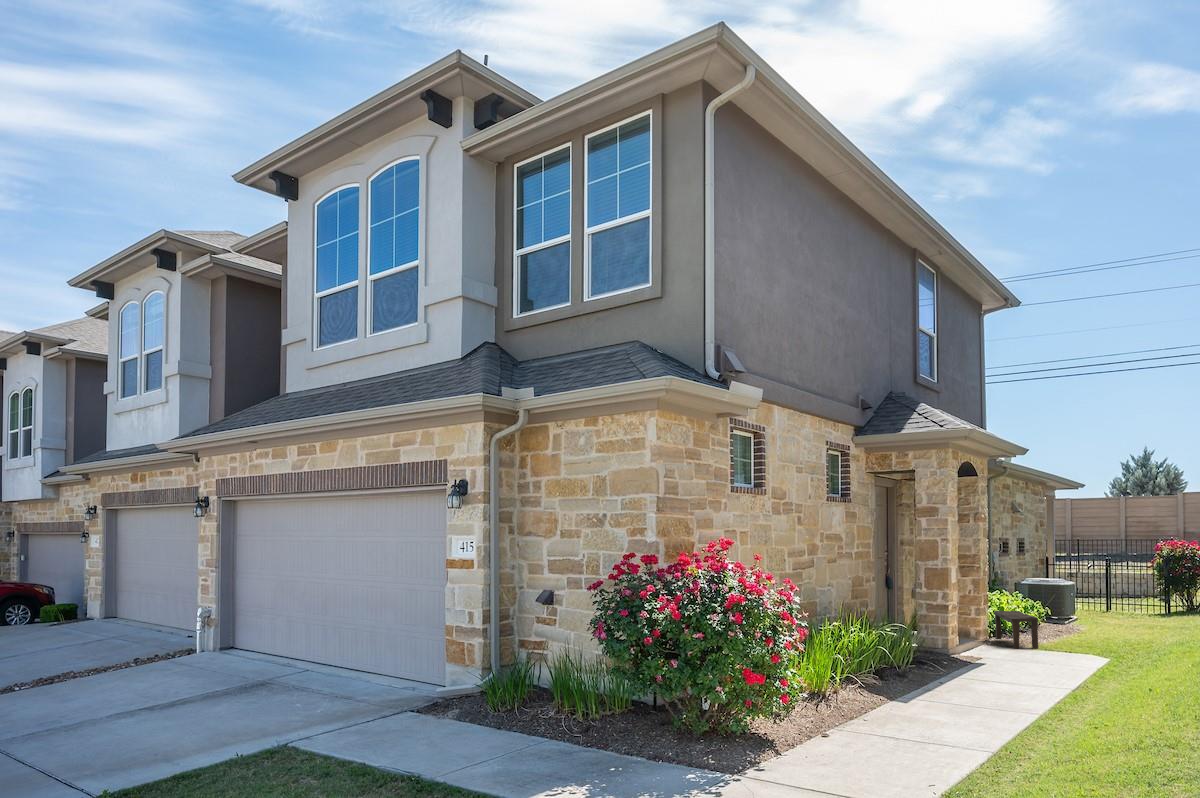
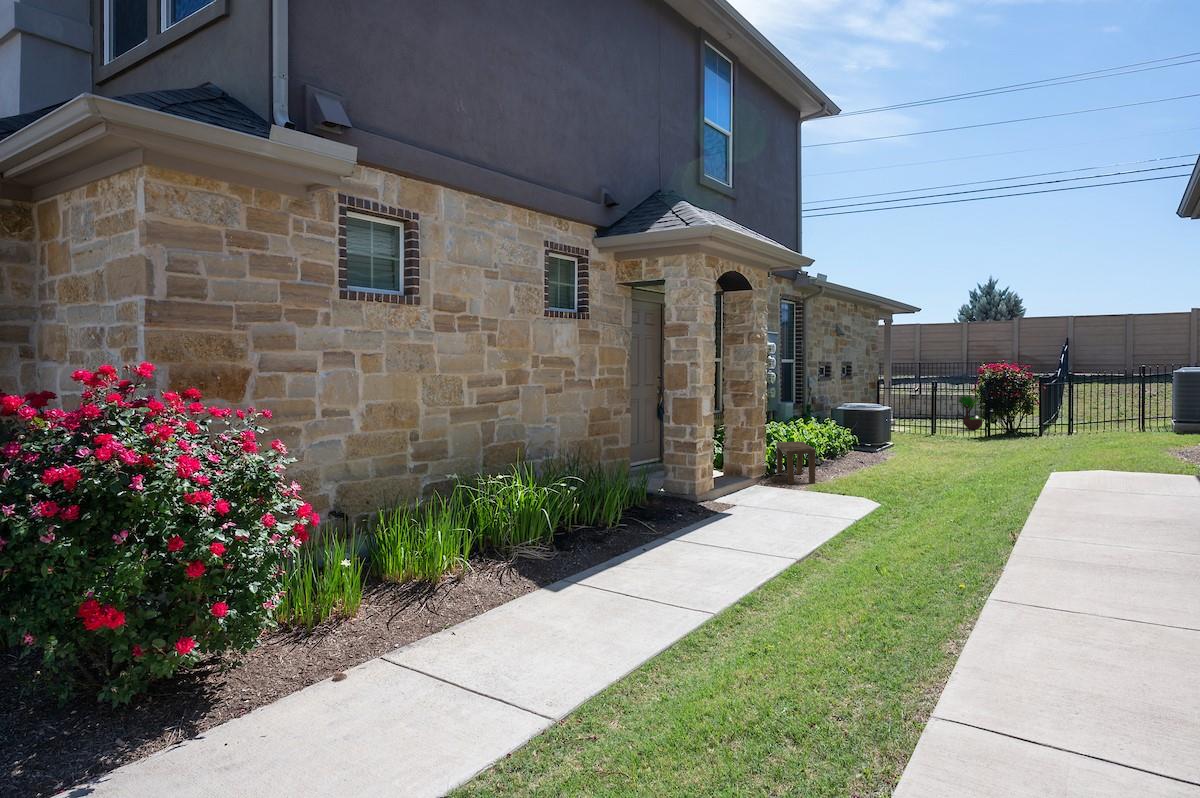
potted tree: none [1136,570,1164,609] -> present [958,395,983,430]

